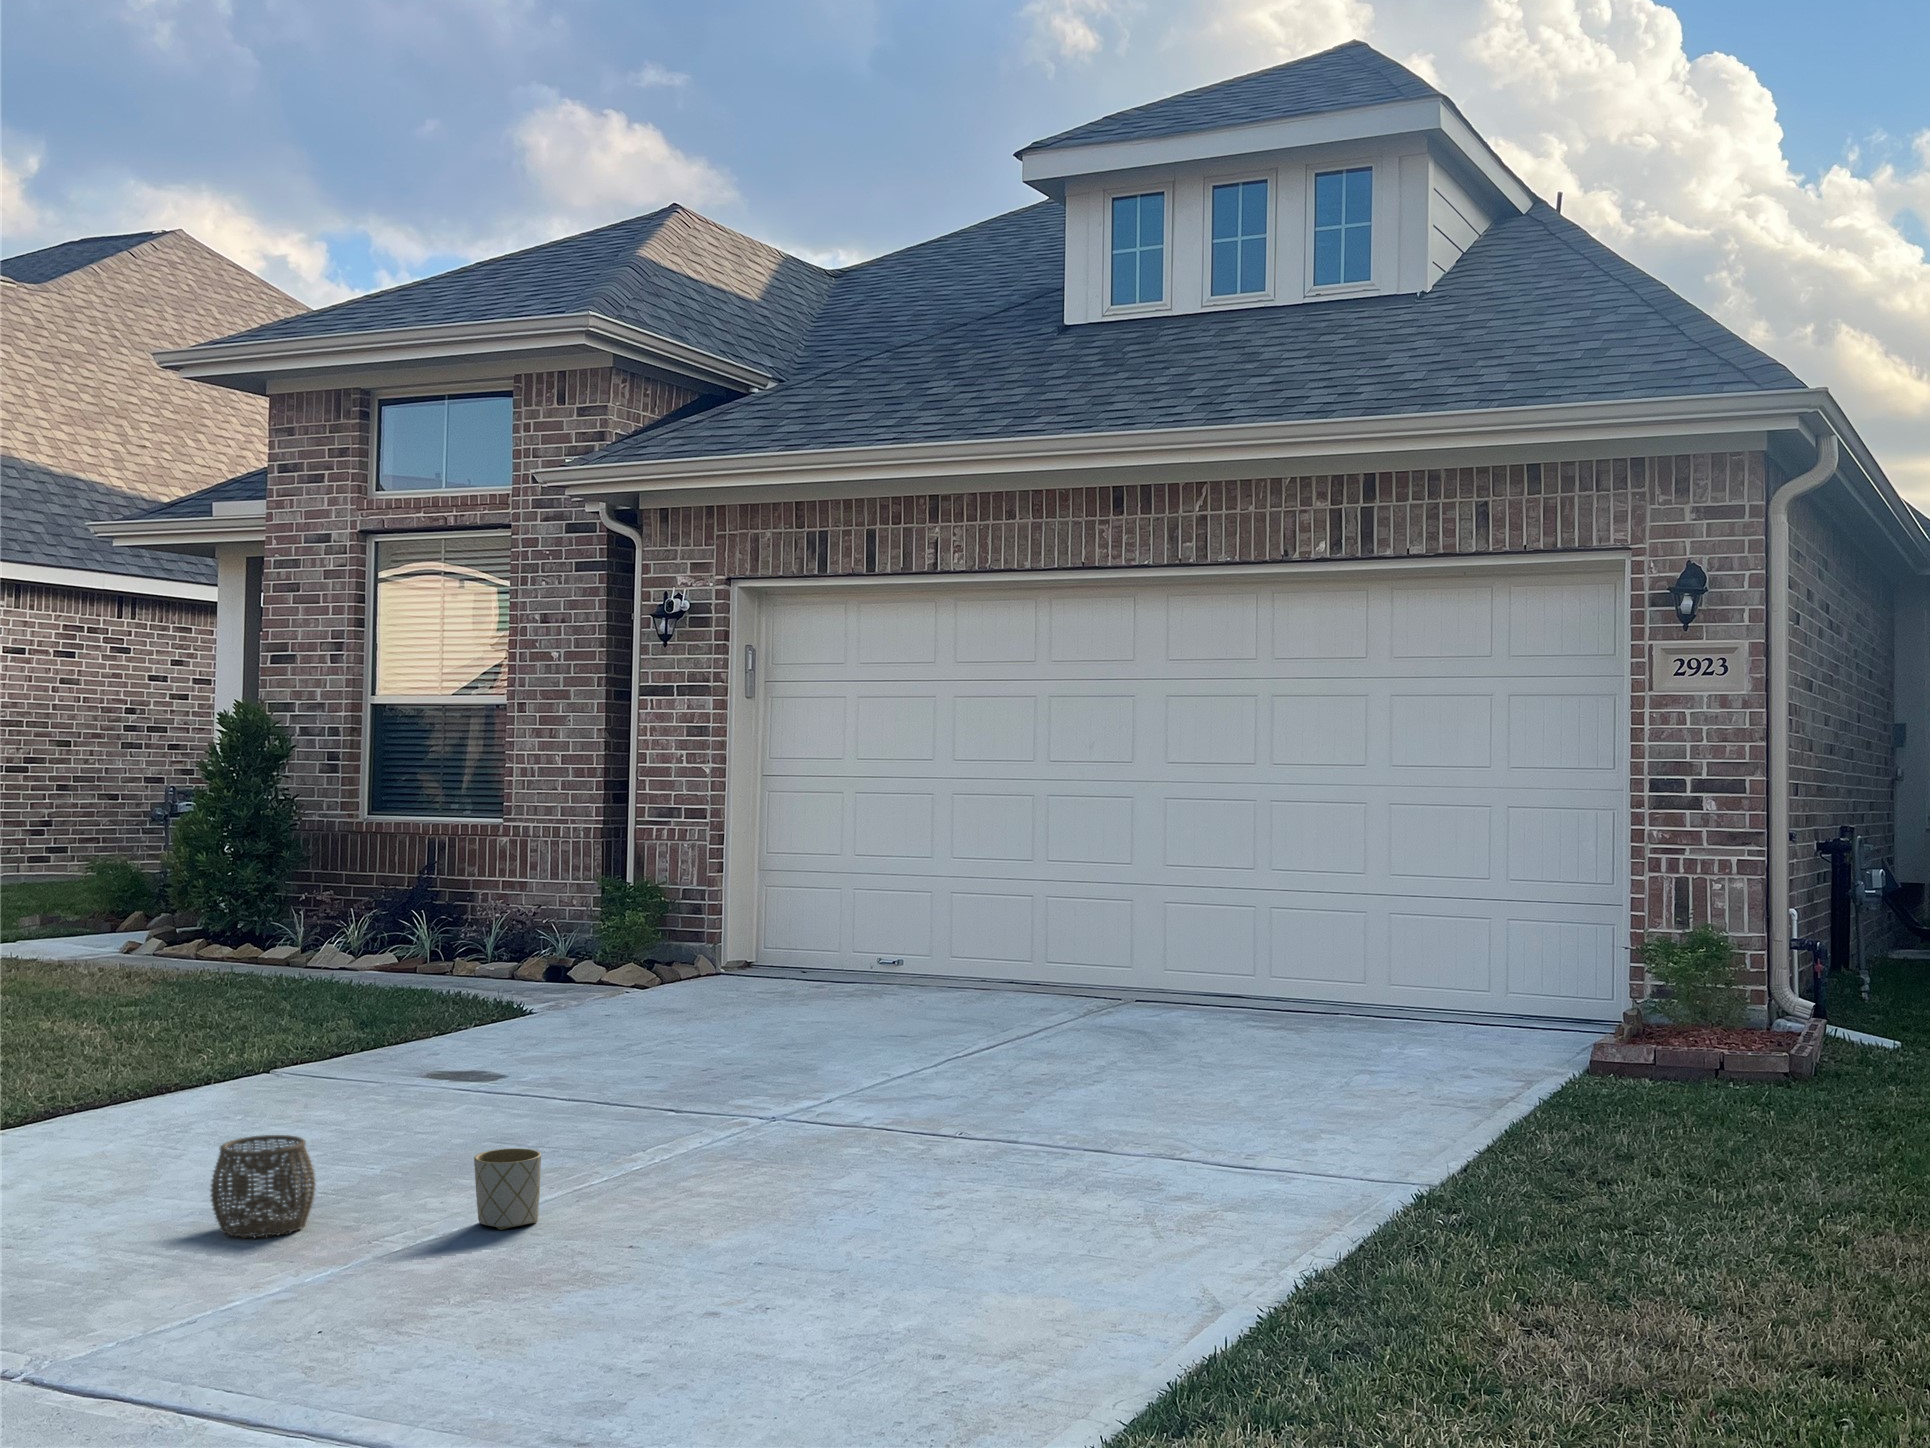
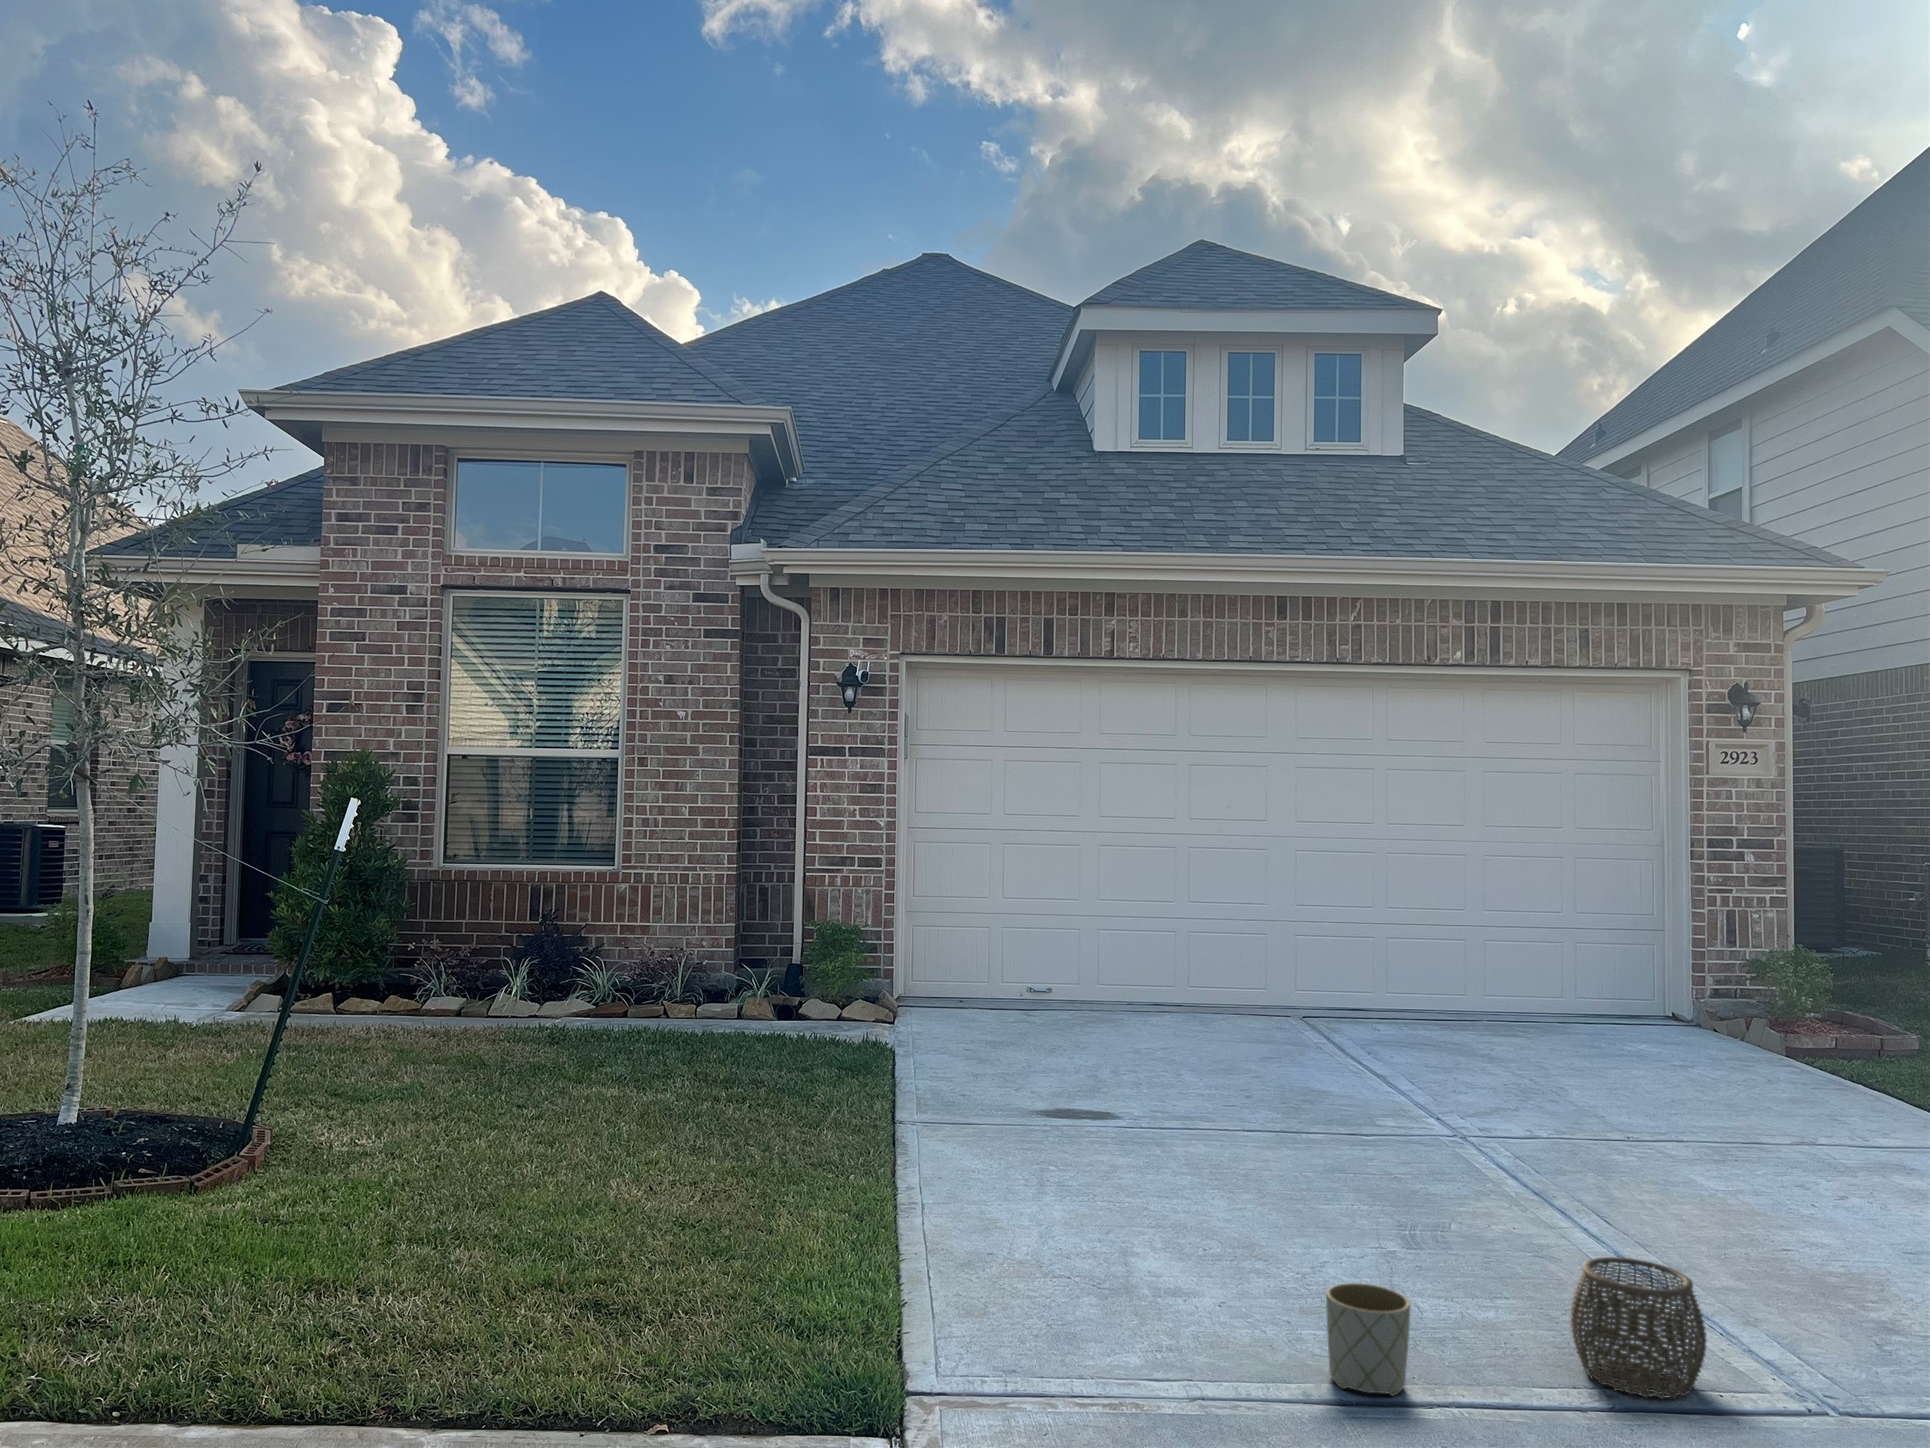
planter: present [474,1148,541,1230] -> present [1326,1283,1411,1396]

